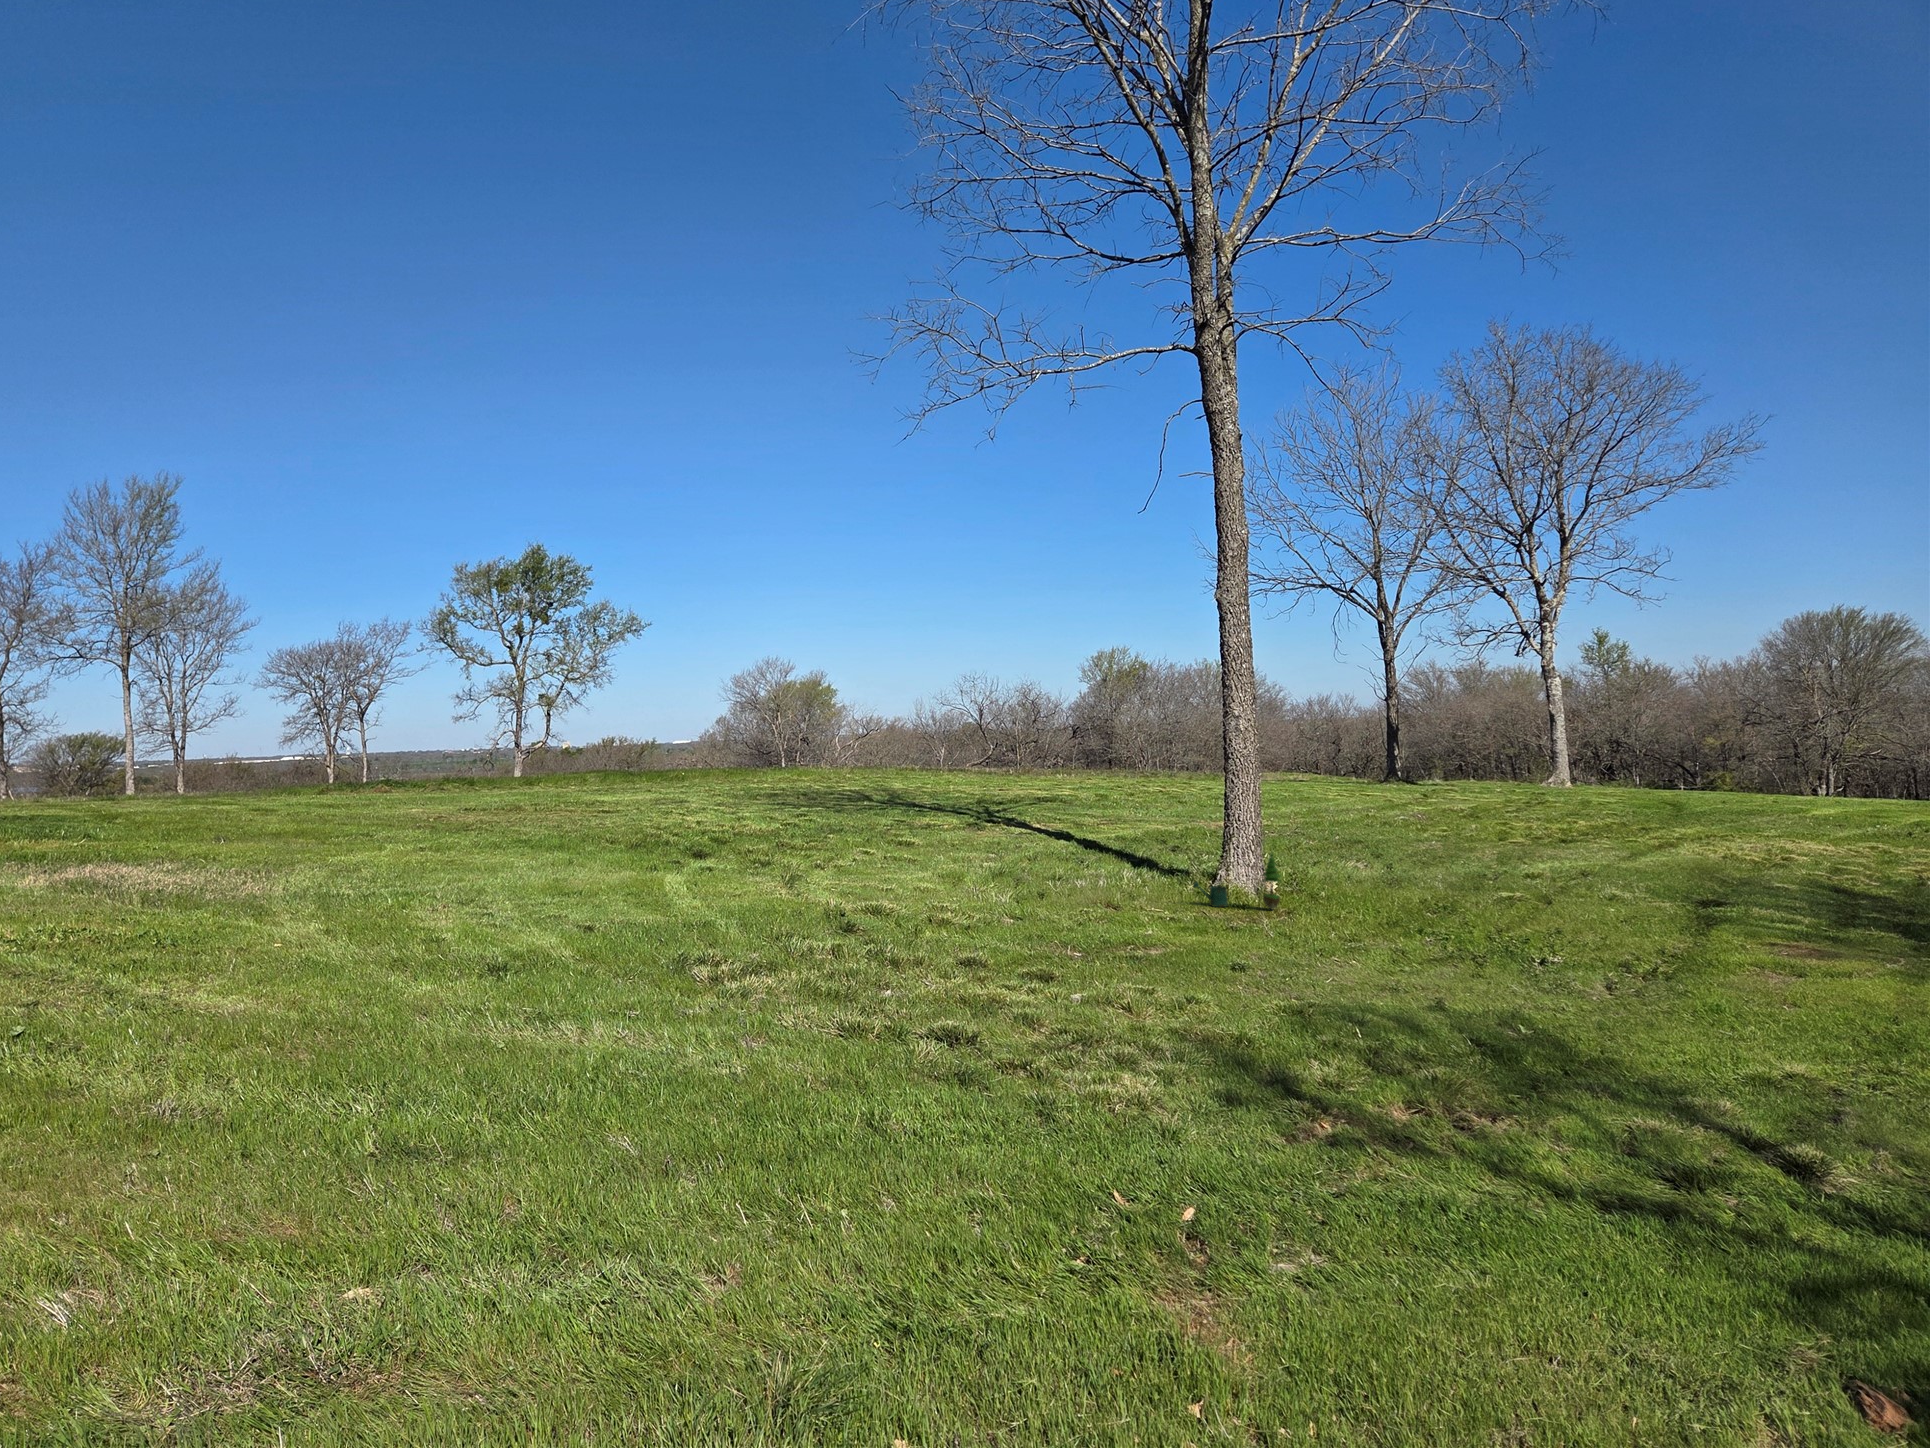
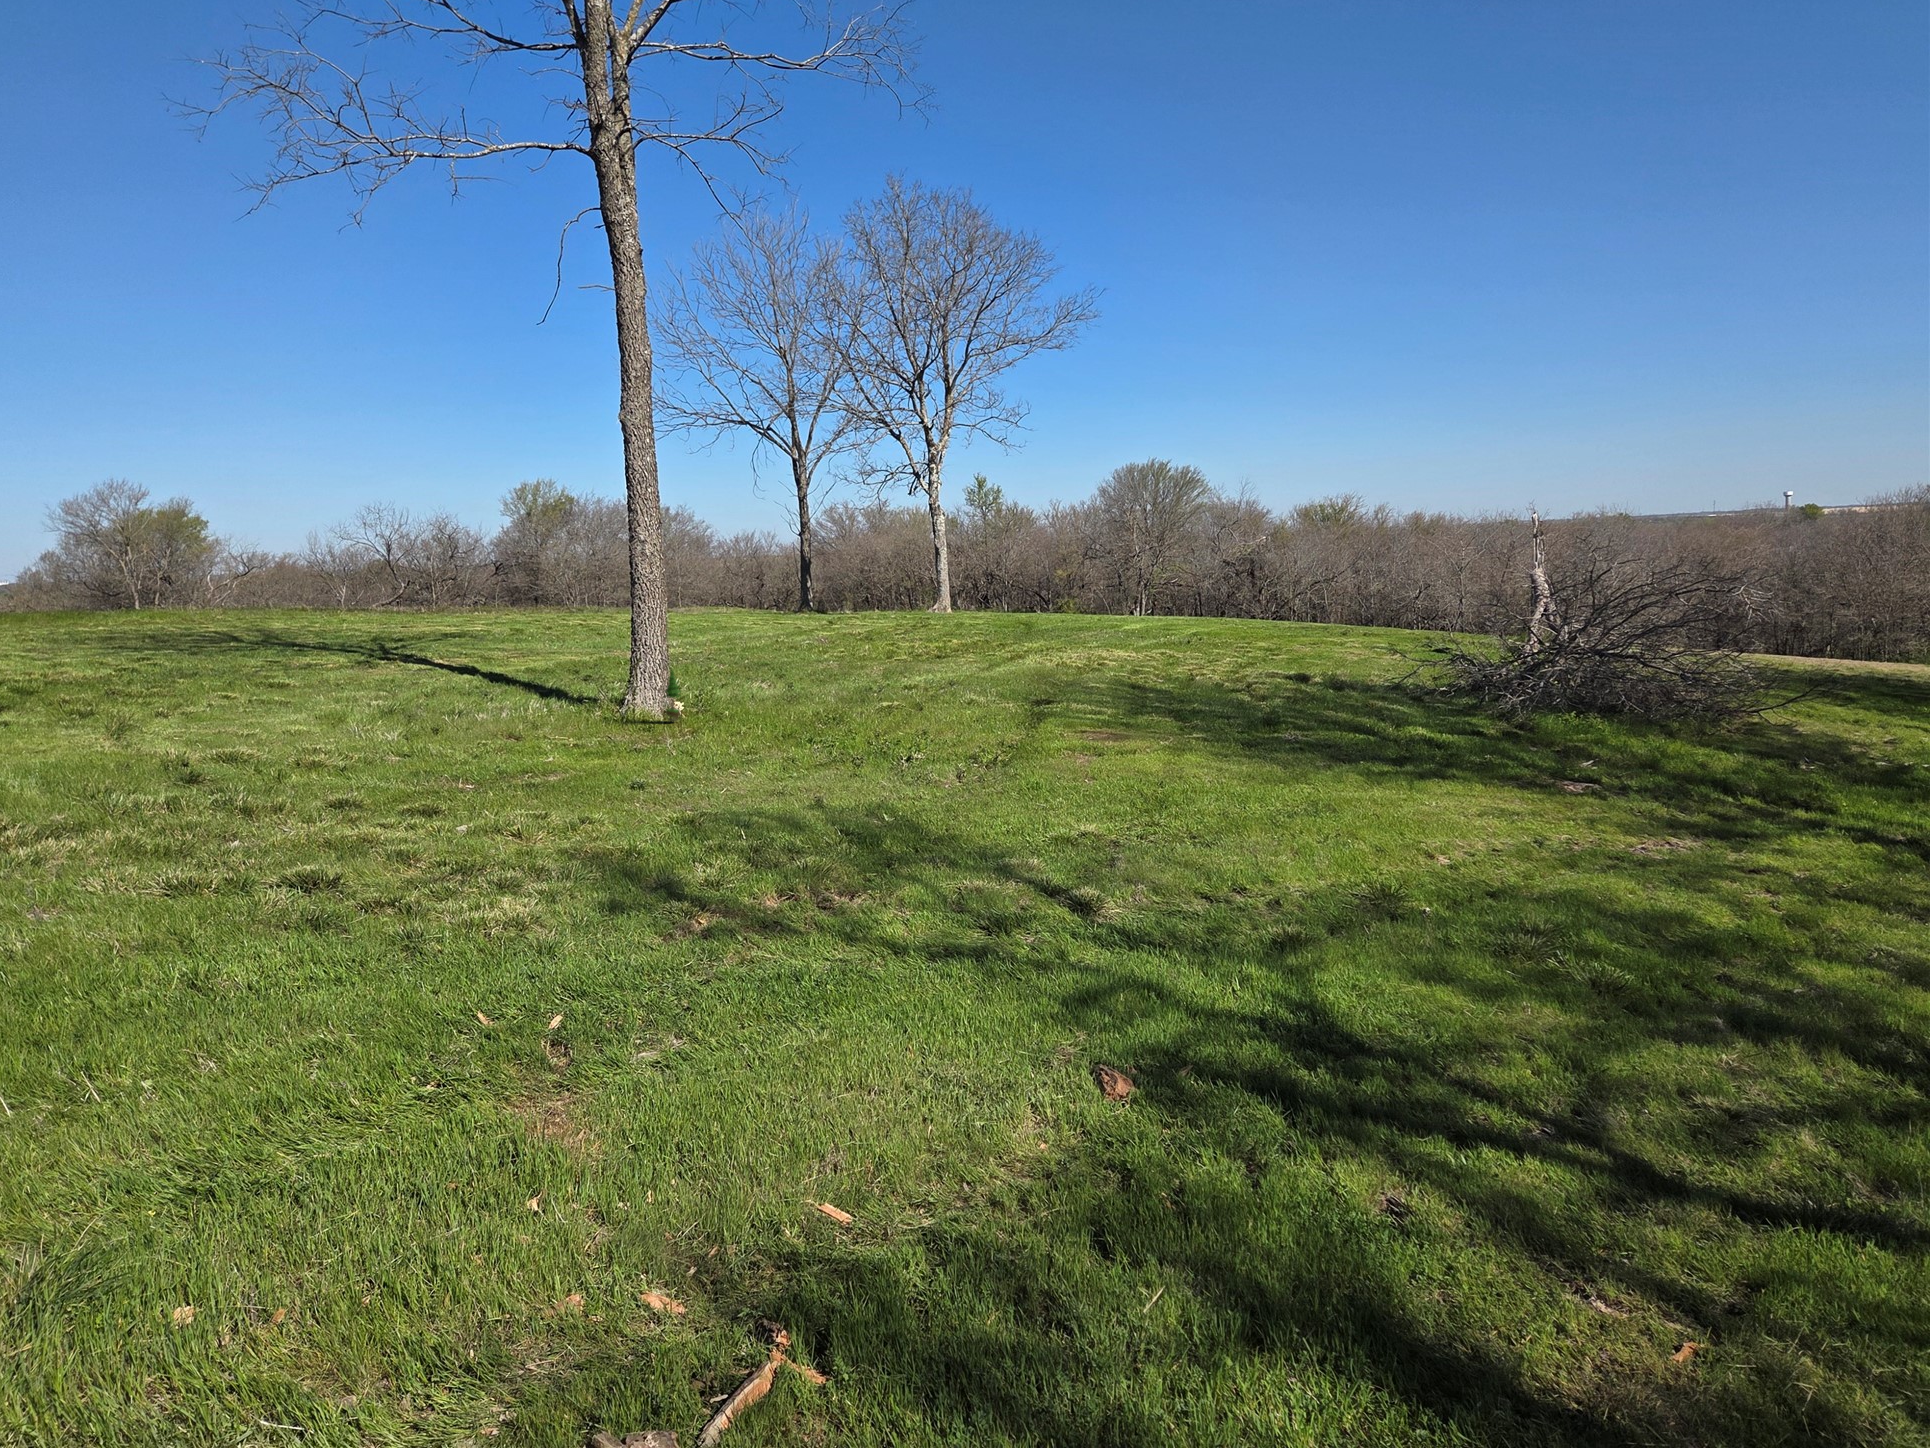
watering can: present [1193,882,1231,907] -> none [599,700,637,725]

